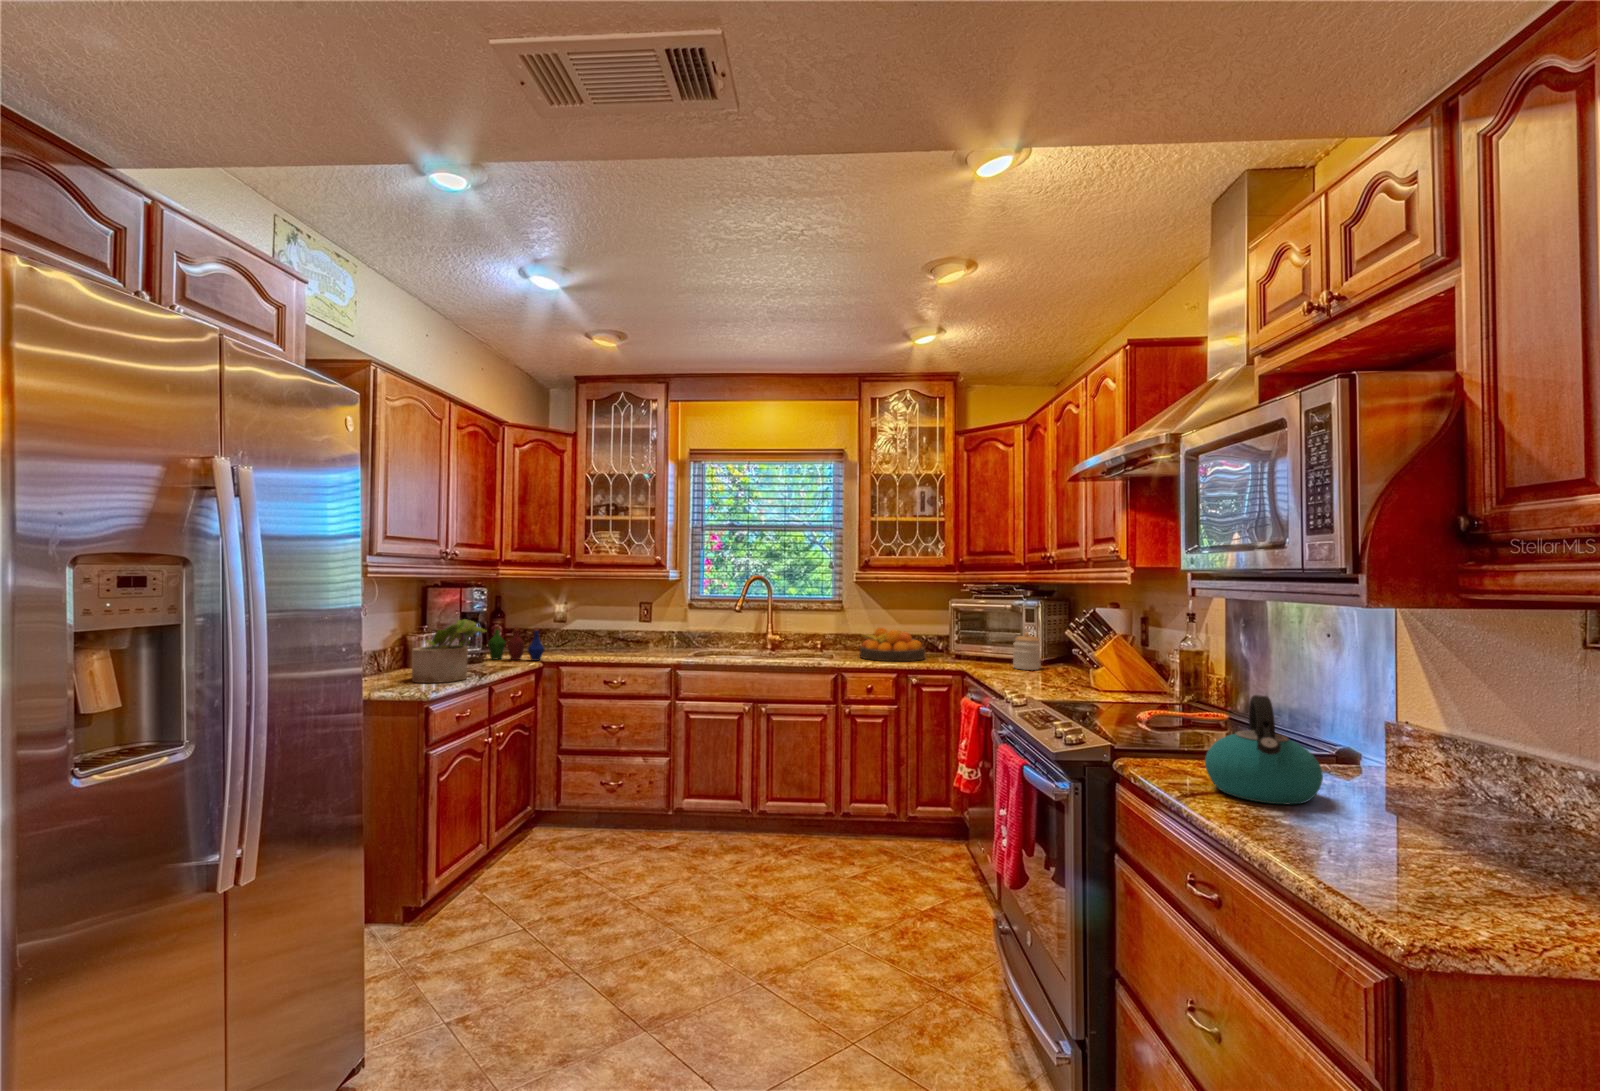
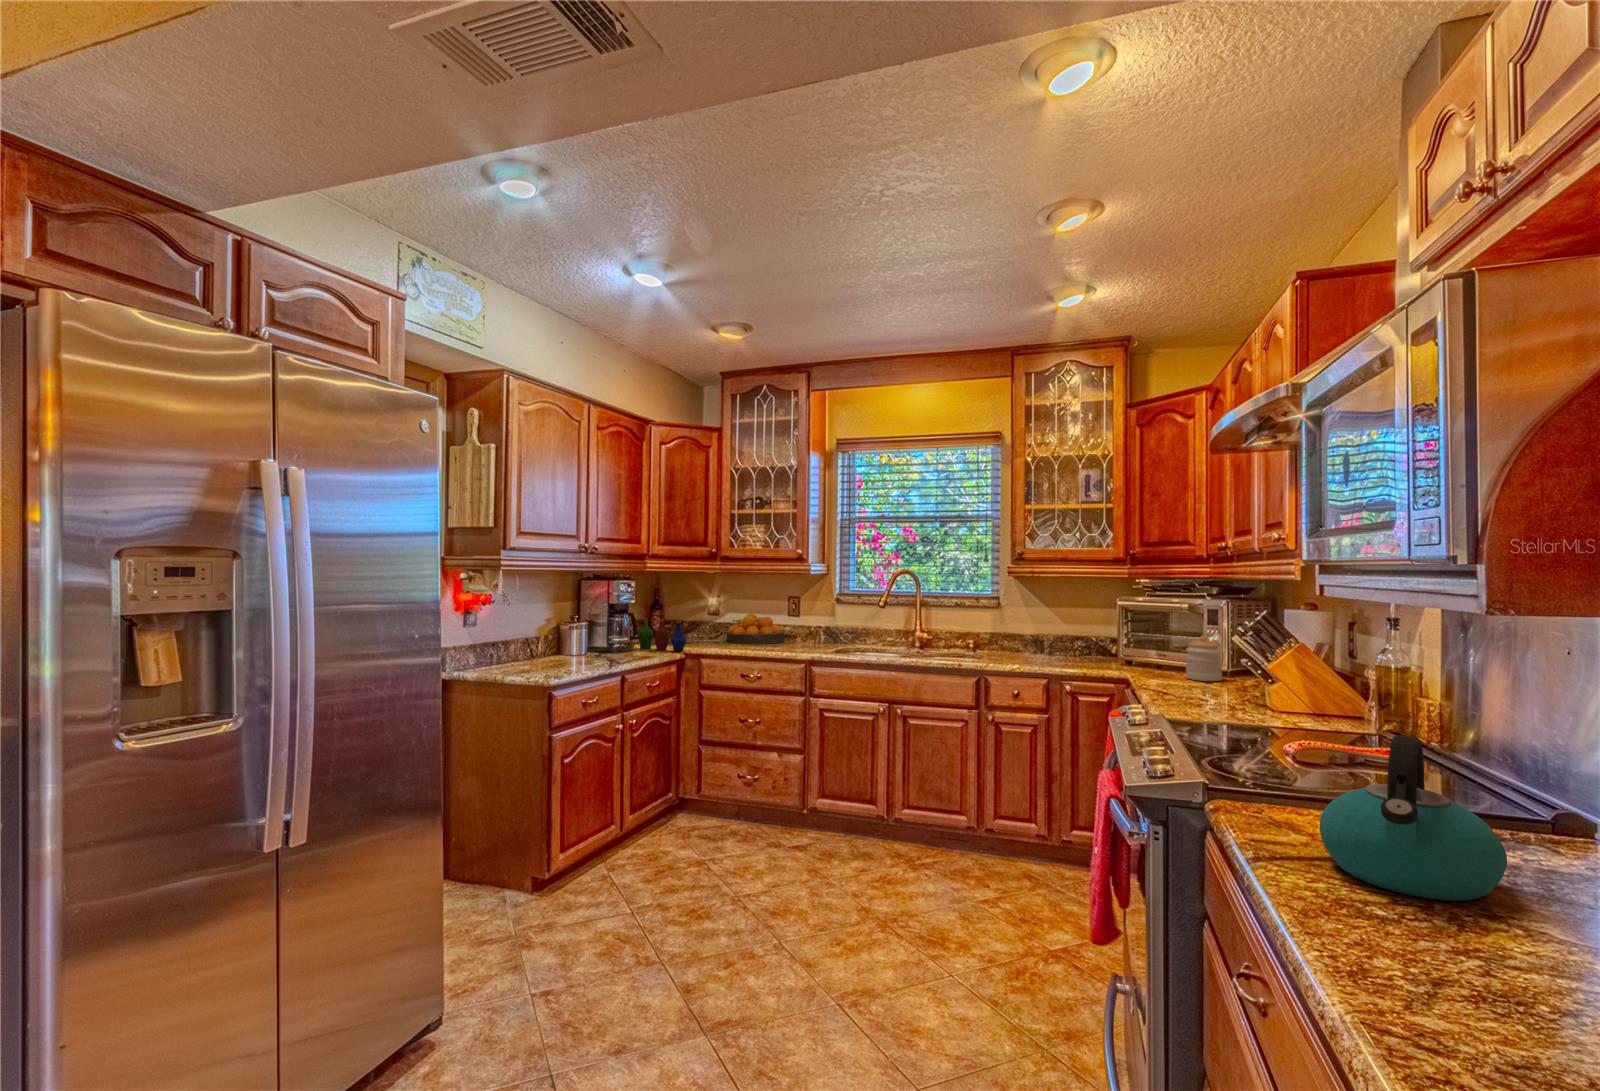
potted plant: present [412,619,486,683] -> none [550,610,618,670]
fruit bowl: present [860,628,925,661] -> present [726,614,785,644]

